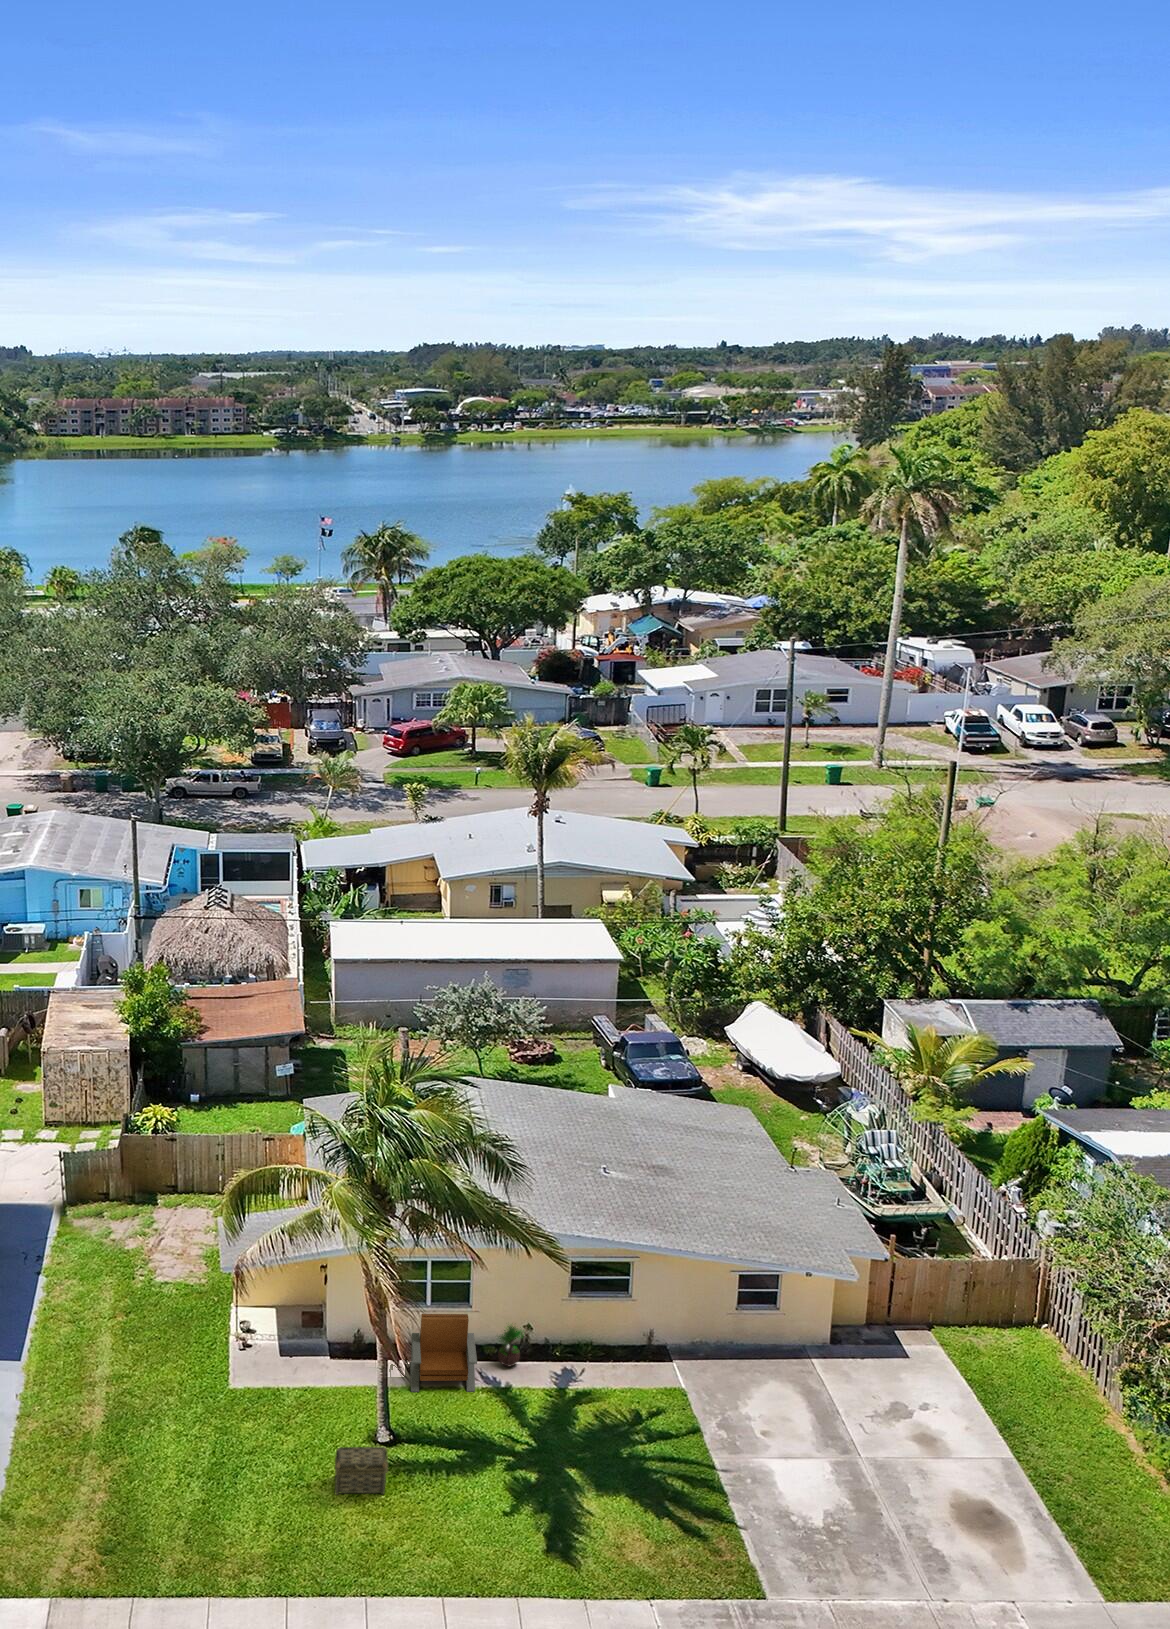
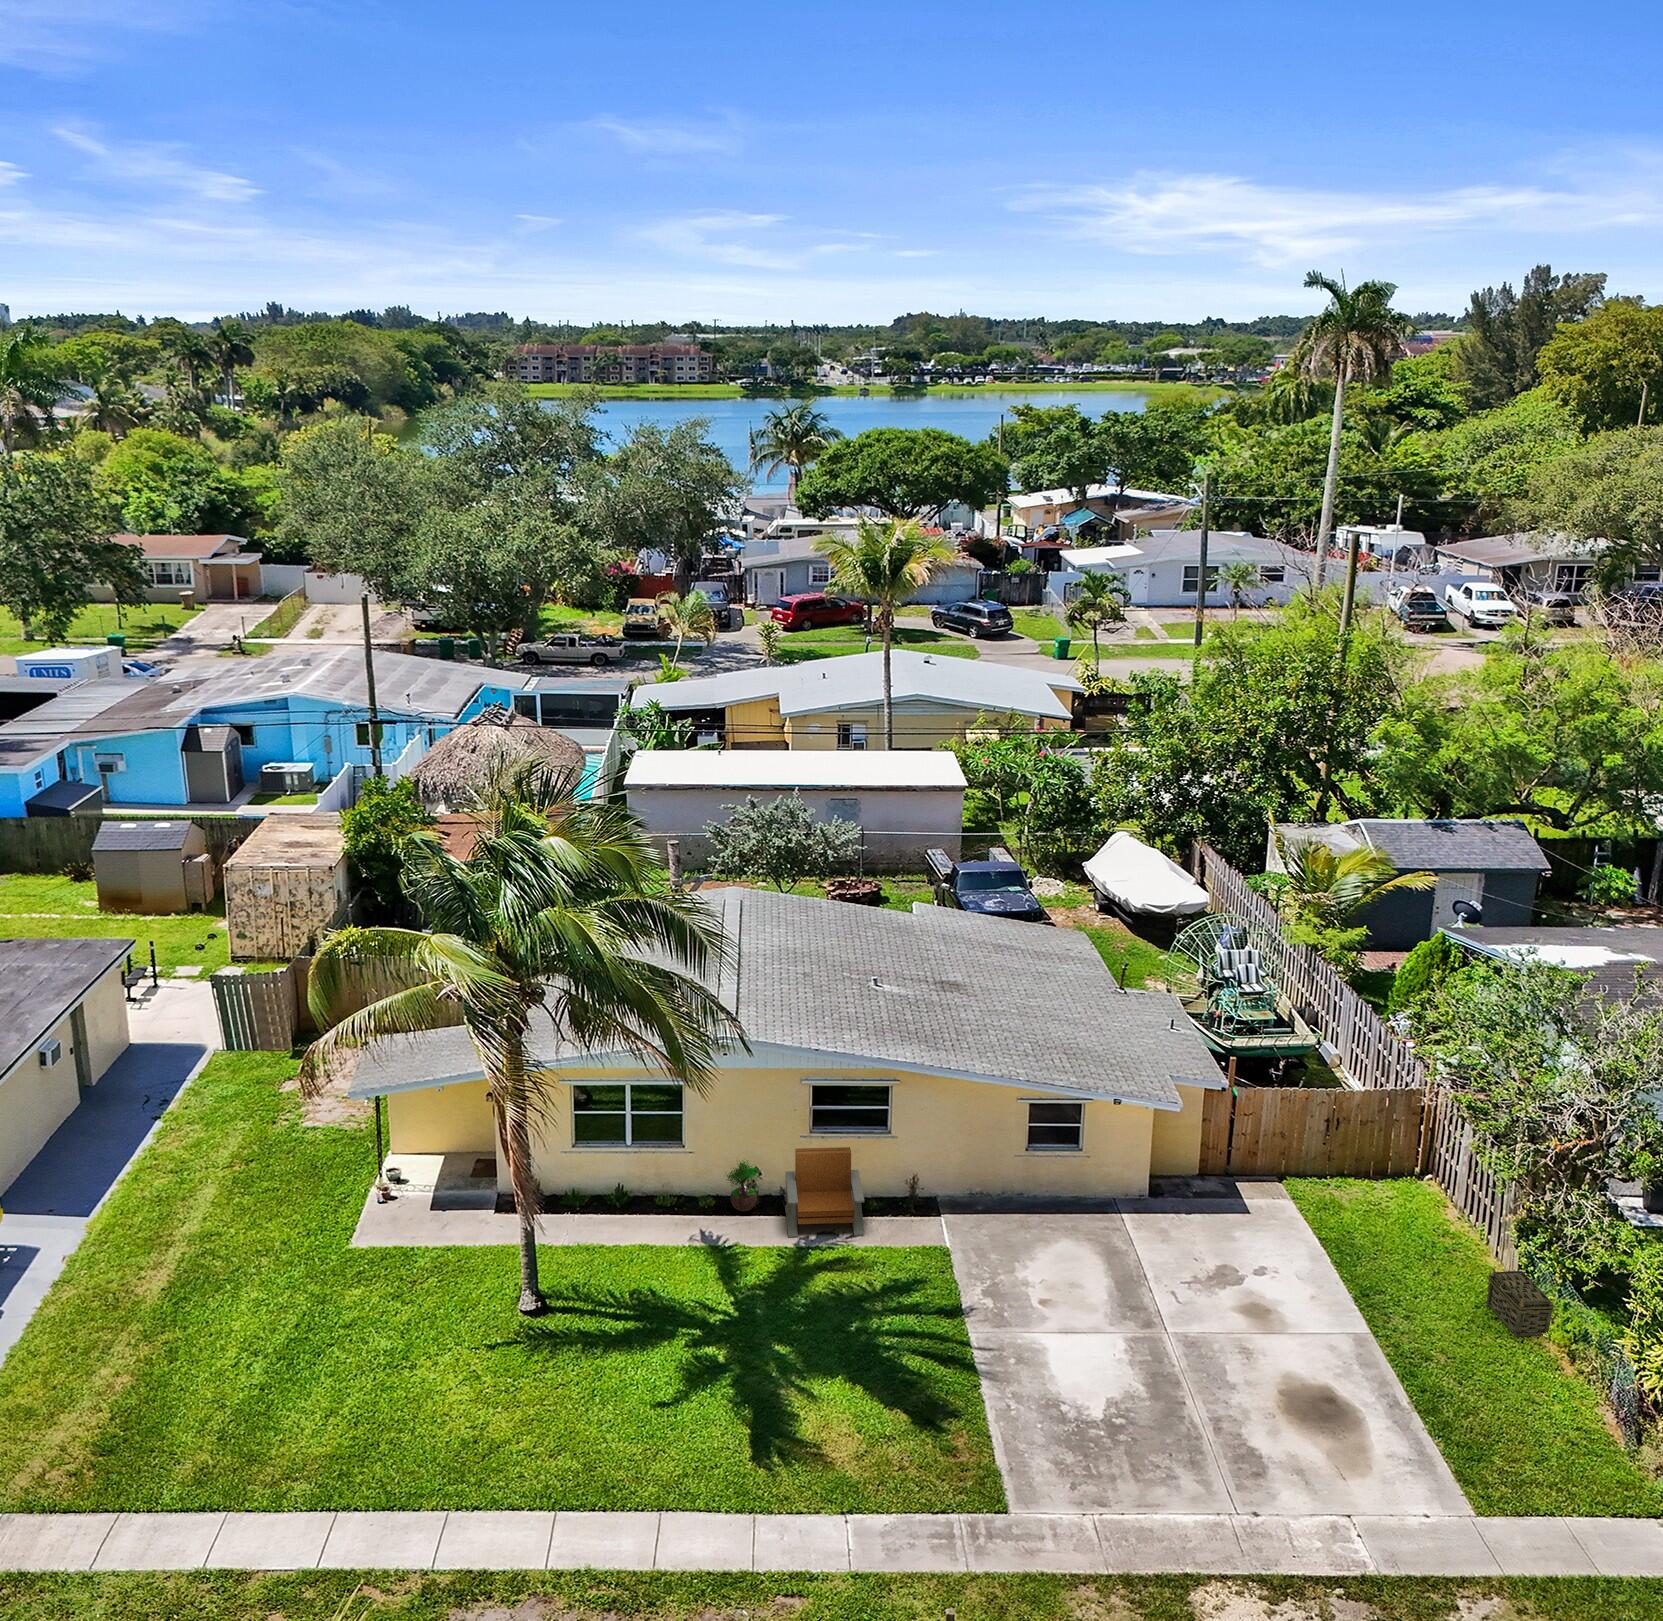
lounge chair: present [410,1314,477,1392] -> present [785,1147,864,1238]
basket: present [335,1447,388,1495] -> present [1486,1269,1554,1338]

